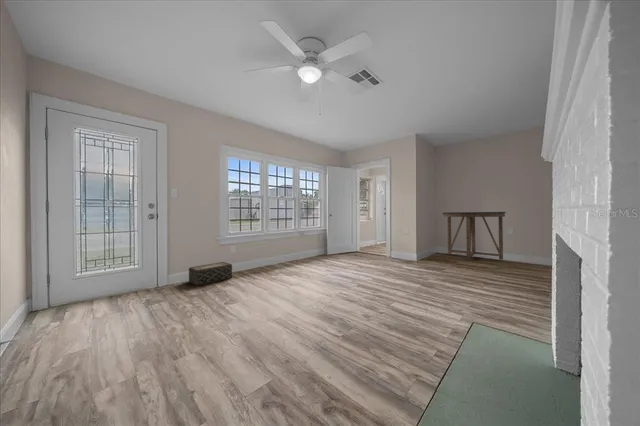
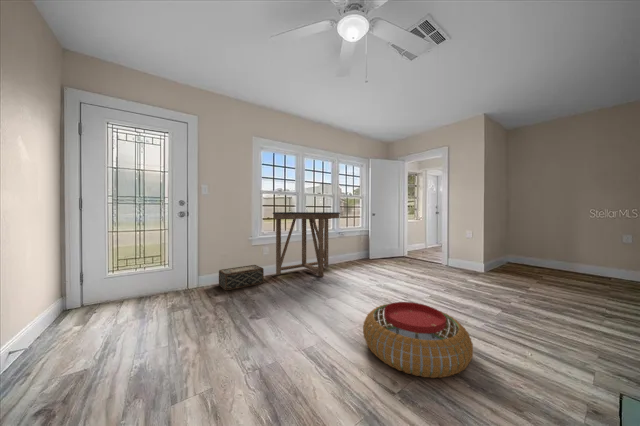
console table: present [443,212,506,260] -> present [273,212,340,277]
pouf: none [319,280,394,328] -> present [363,302,473,378]

